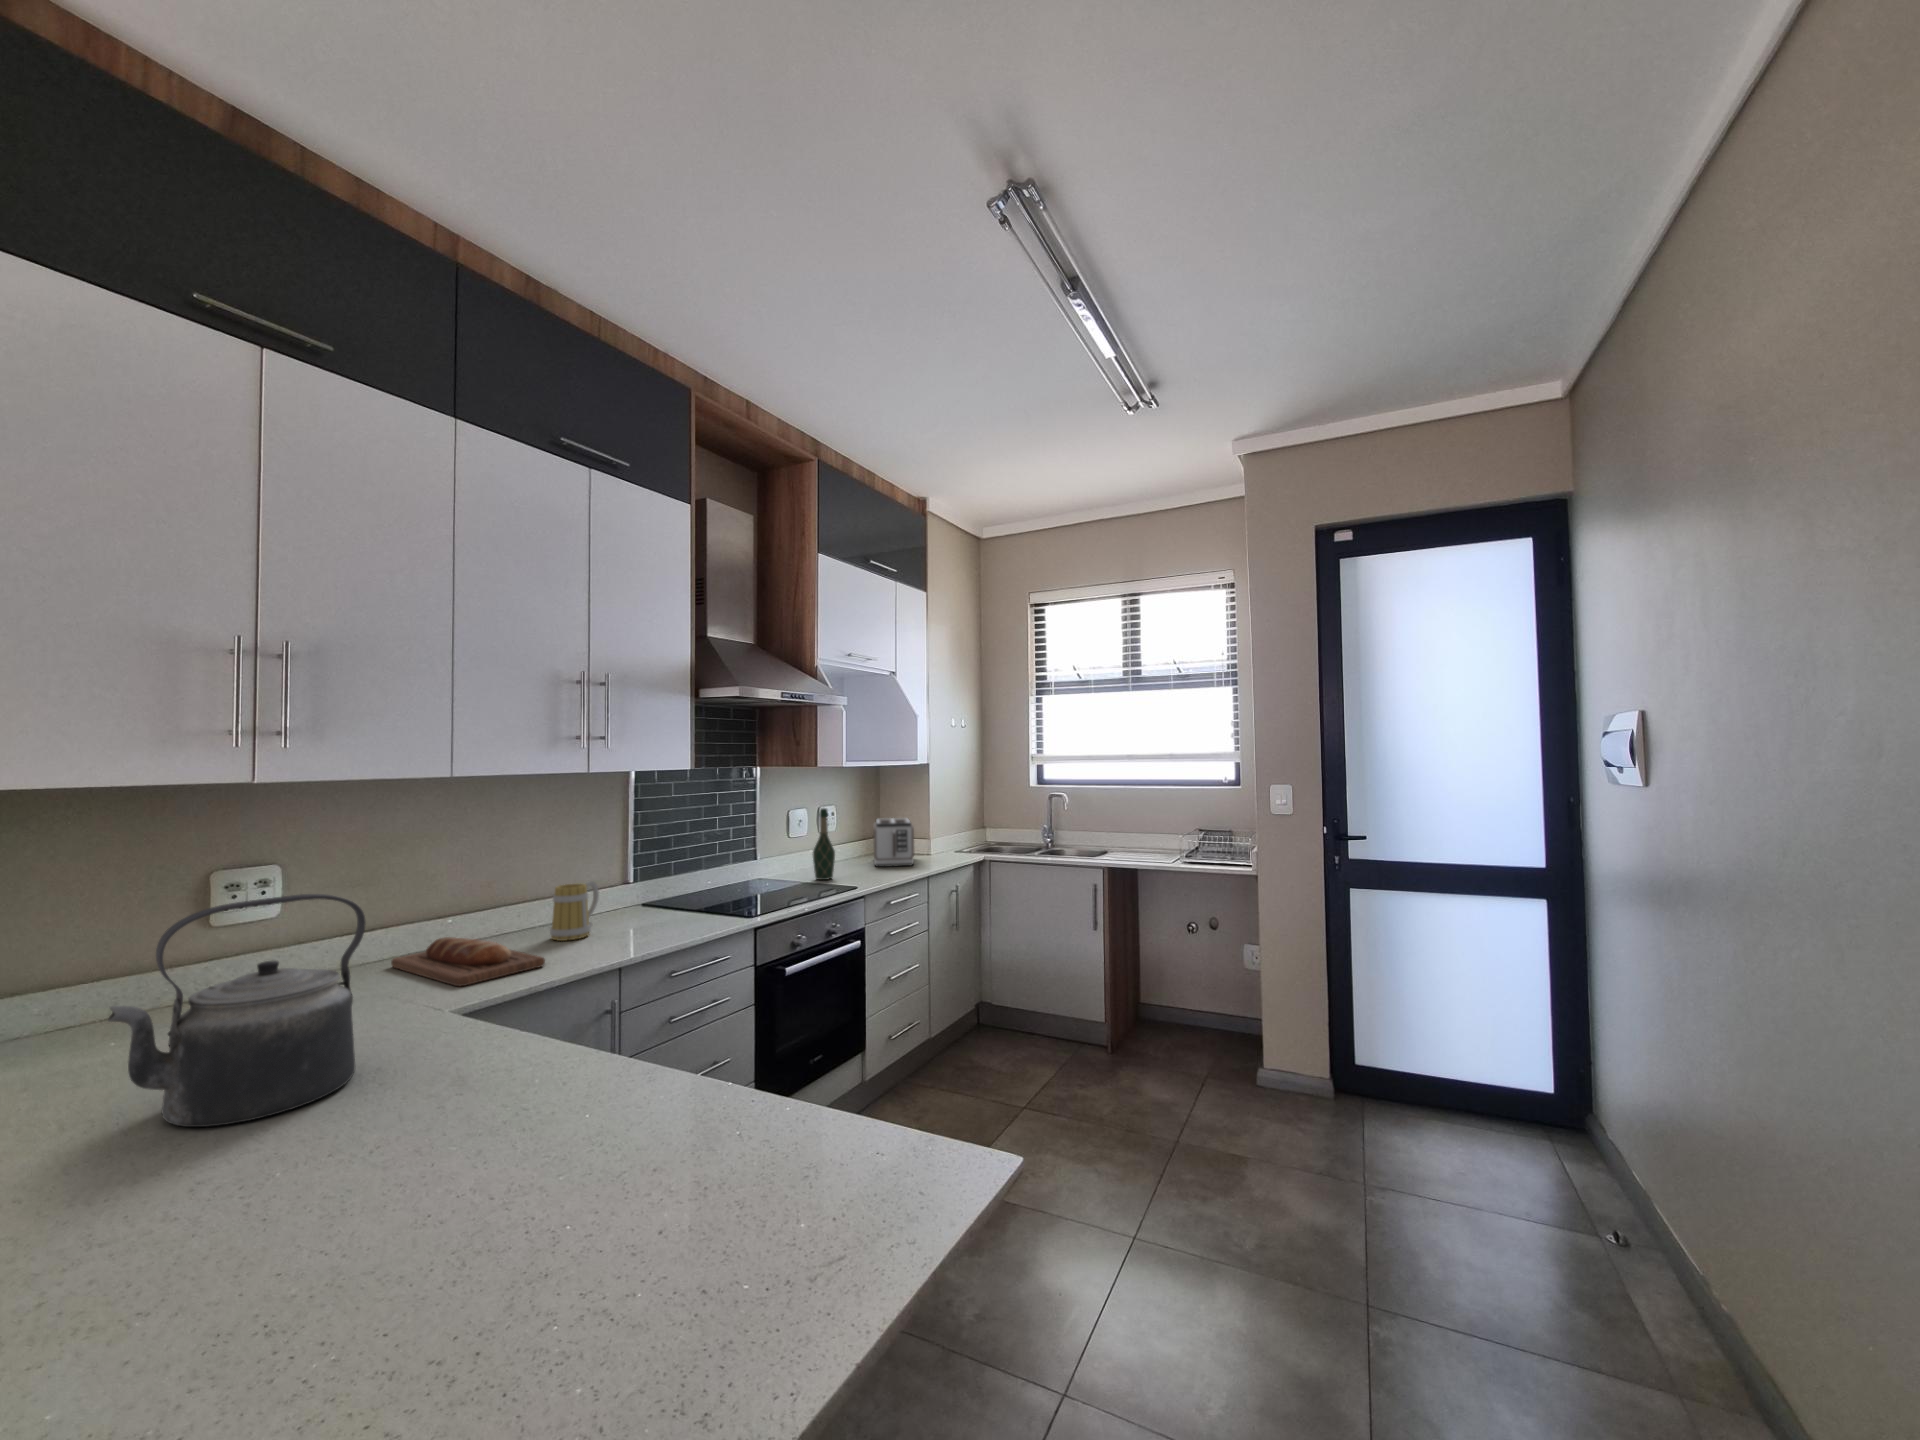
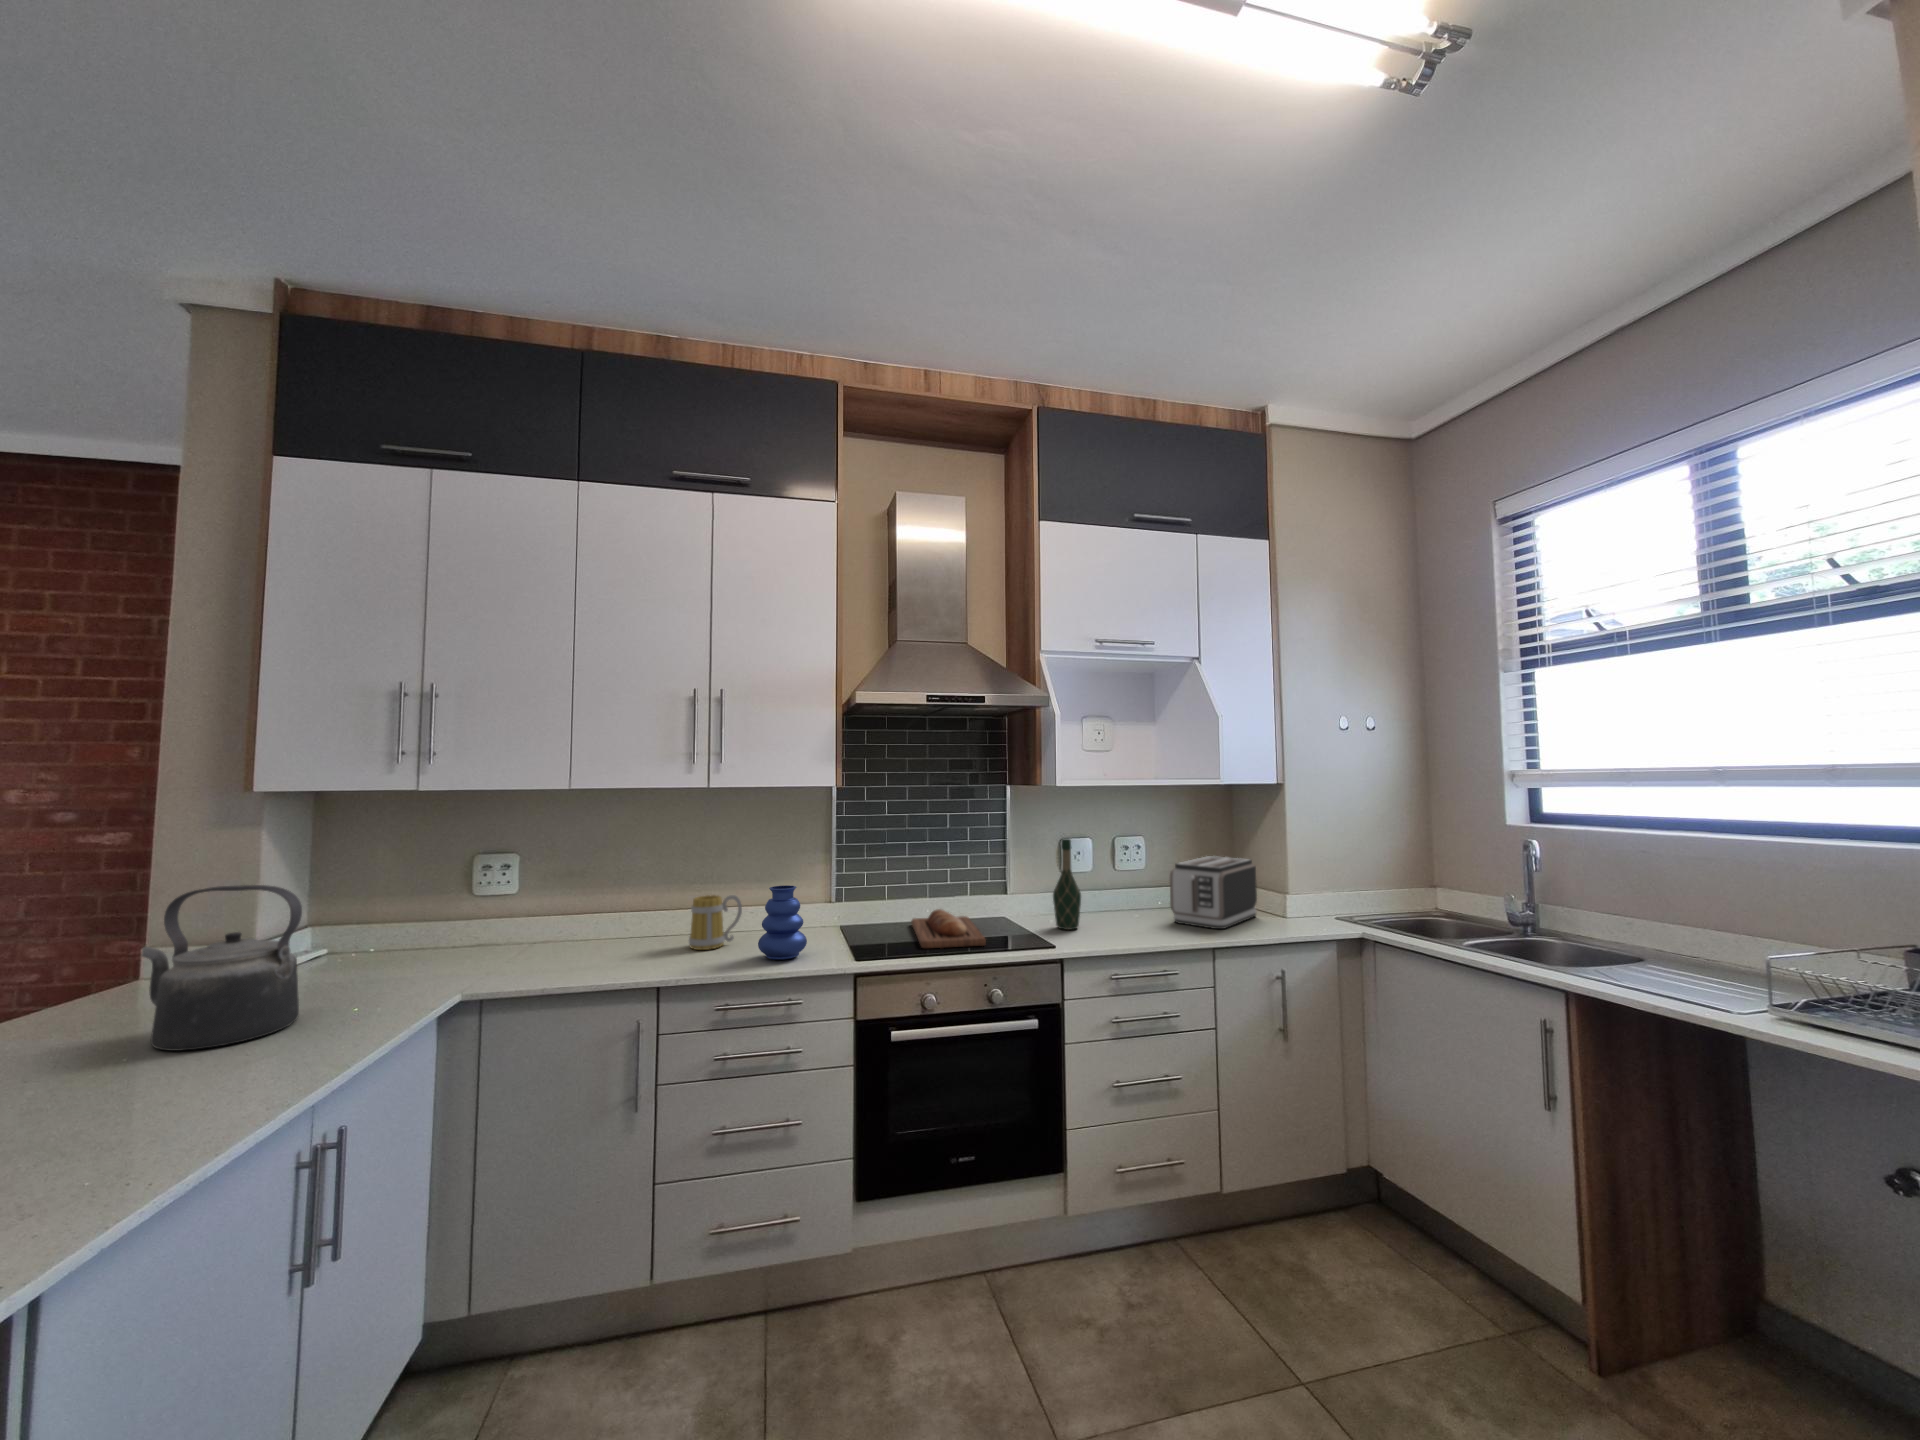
vase: none [655,860,701,929] -> present [758,885,807,960]
bread loaf: present [391,937,545,987] -> present [911,909,986,948]

